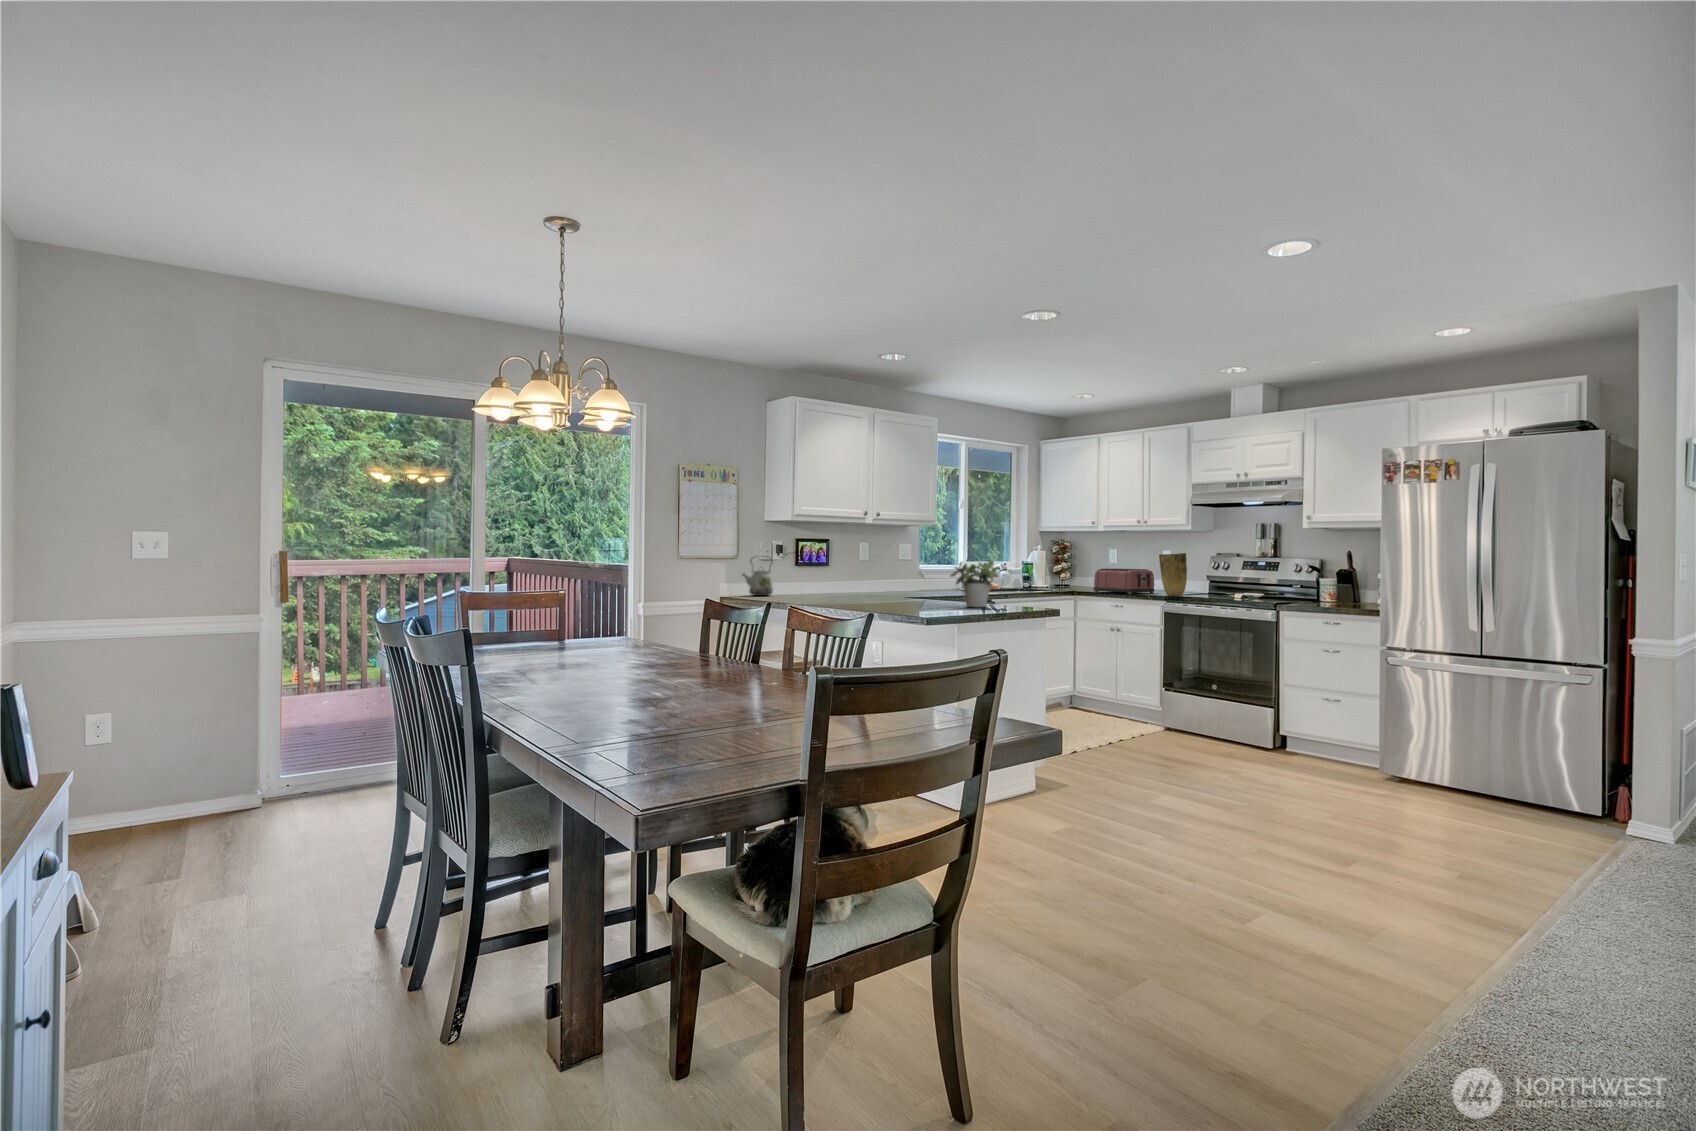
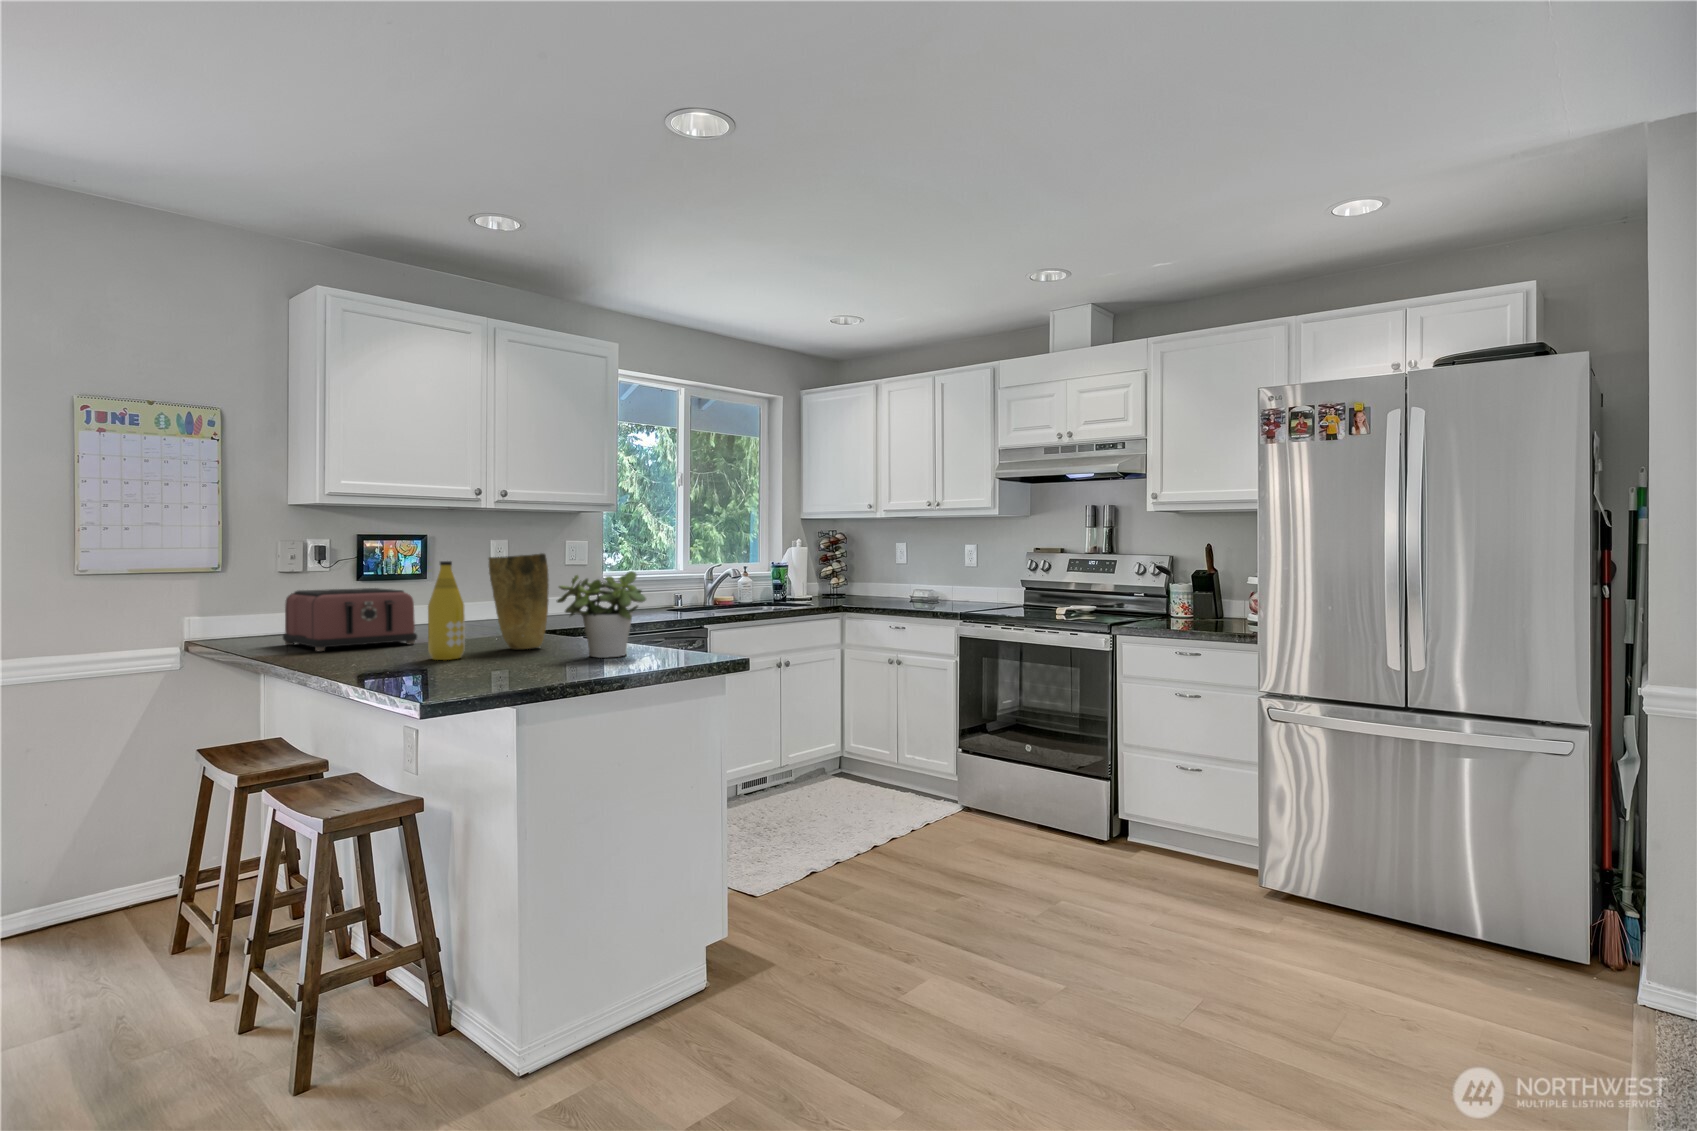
bottle: none [881,553,900,606] -> present [428,561,465,660]
vase: present [1159,553,1187,596] -> present [489,553,549,649]
kettle: present [742,559,773,596] -> none [229,566,298,636]
toaster: present [1093,569,1155,594] -> present [283,588,417,651]

